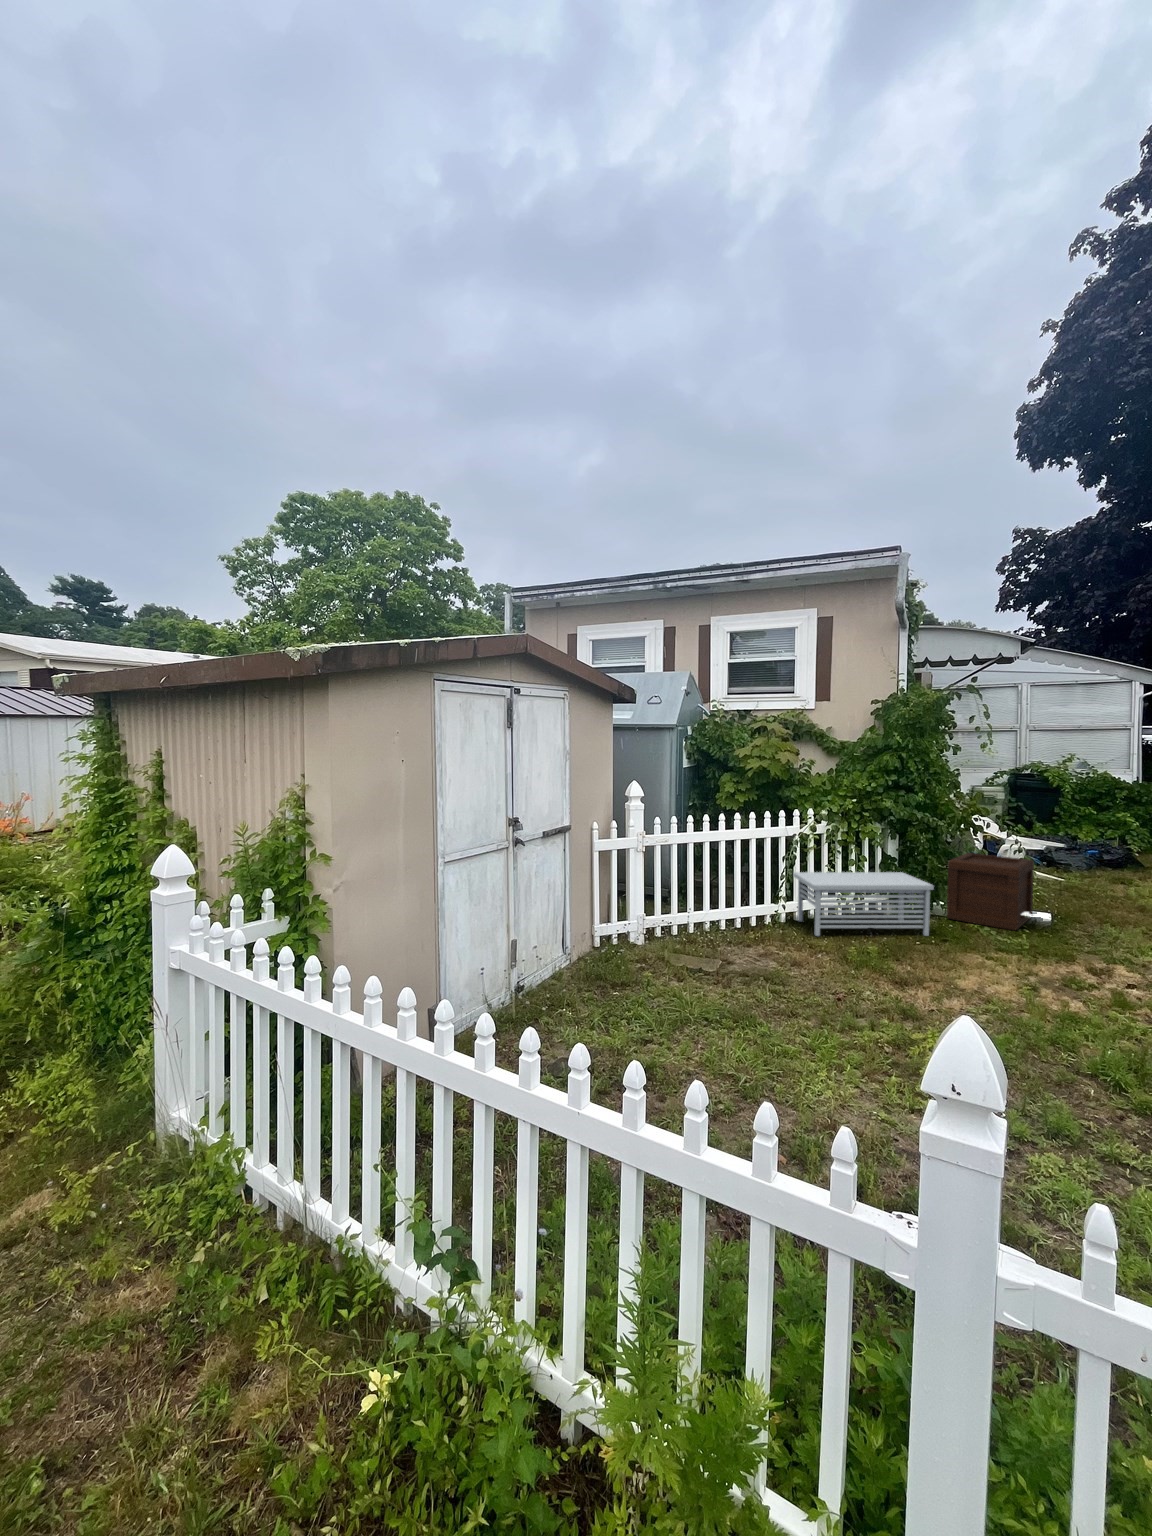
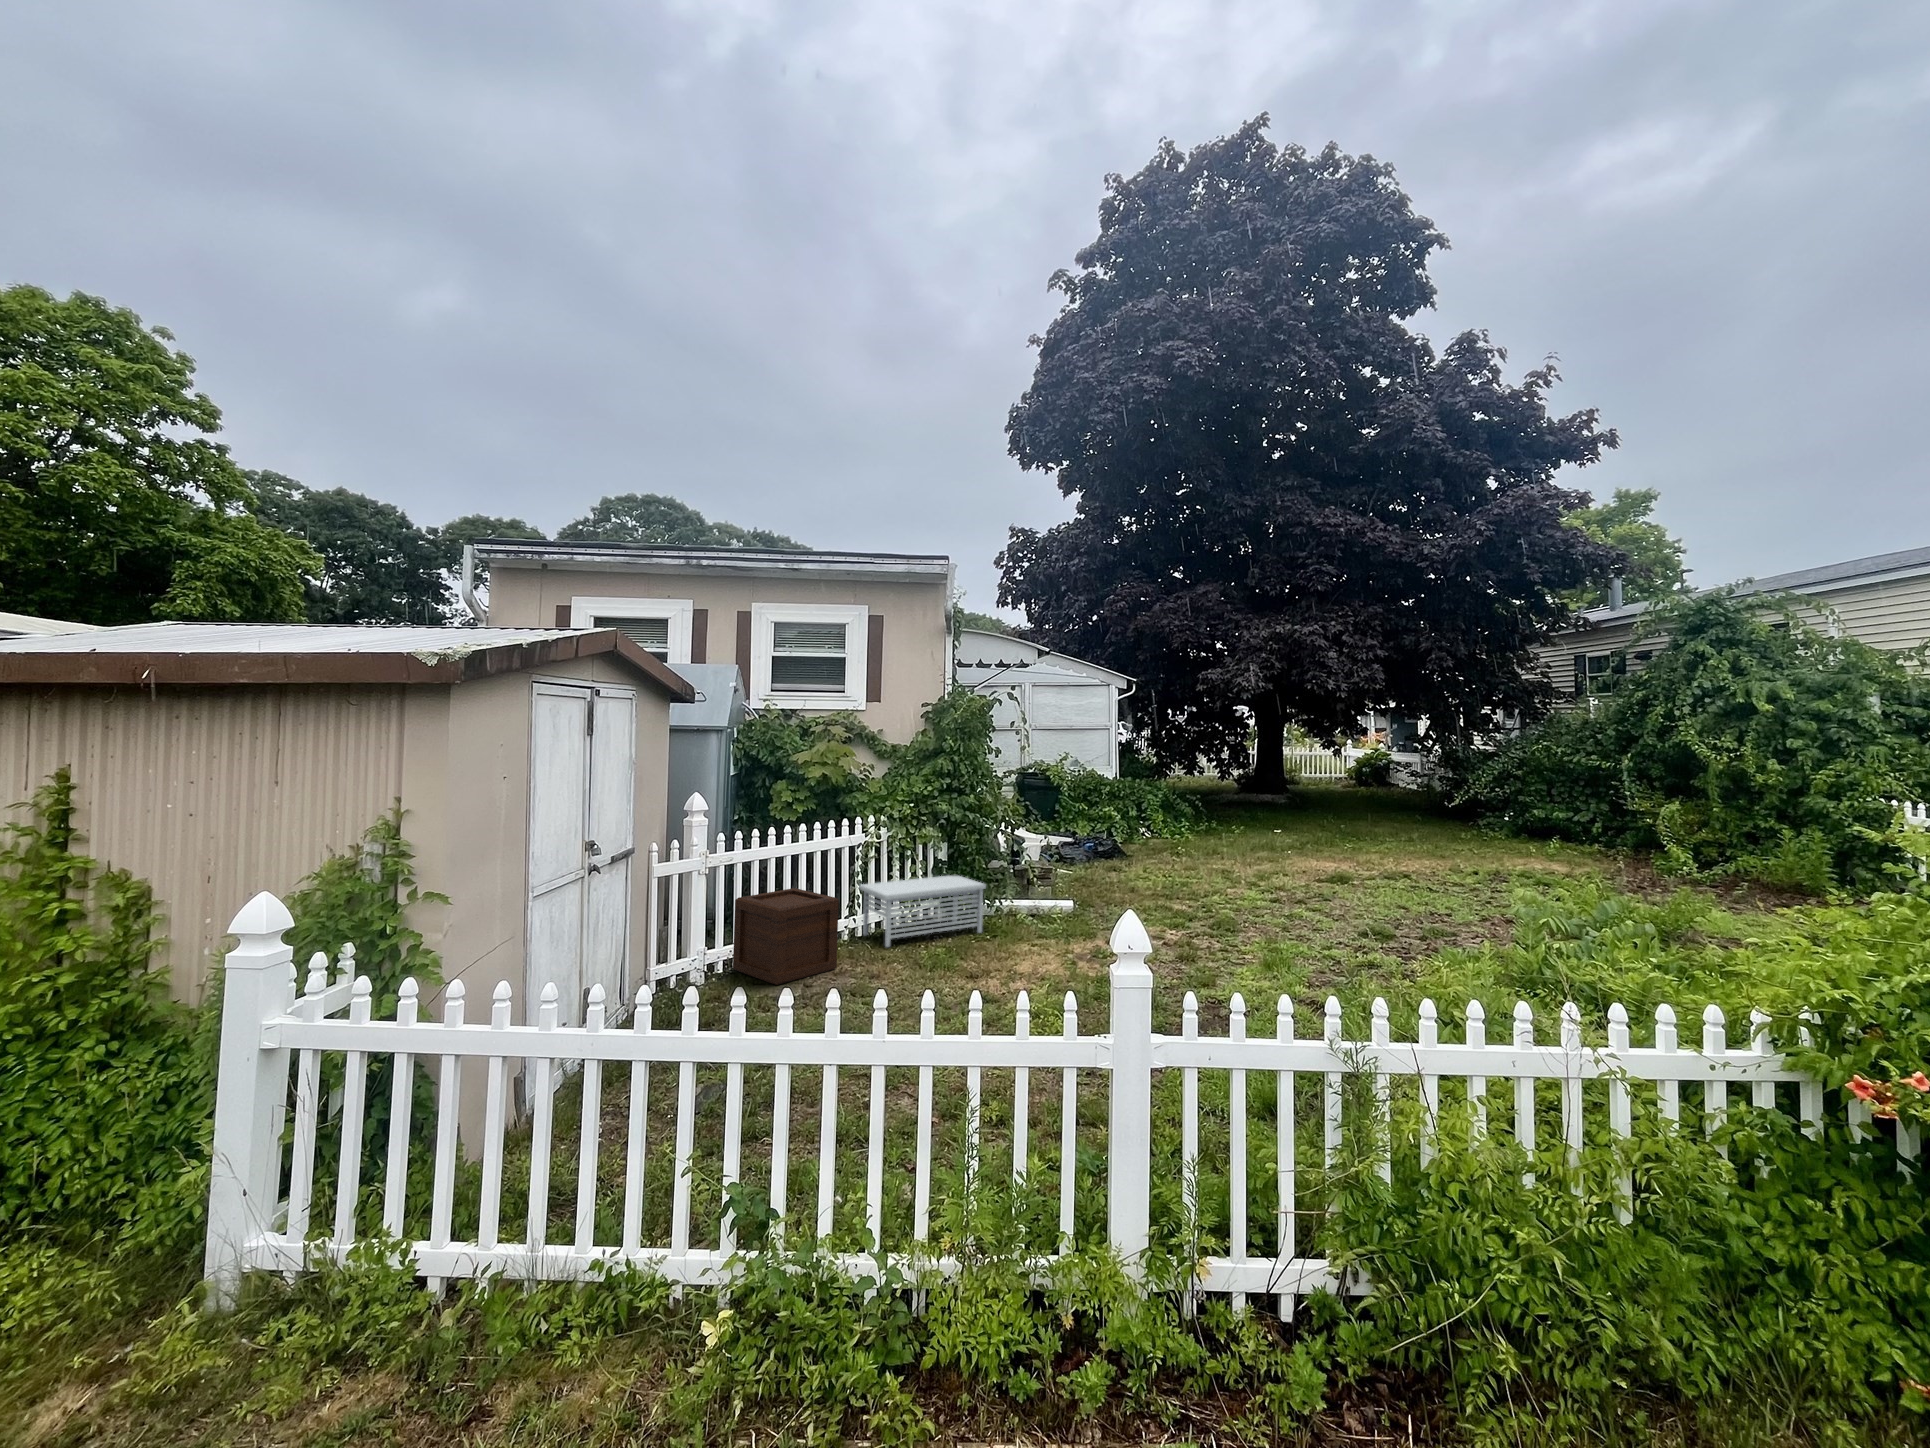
wooden crate: present [947,853,1034,931] -> present [733,888,839,985]

